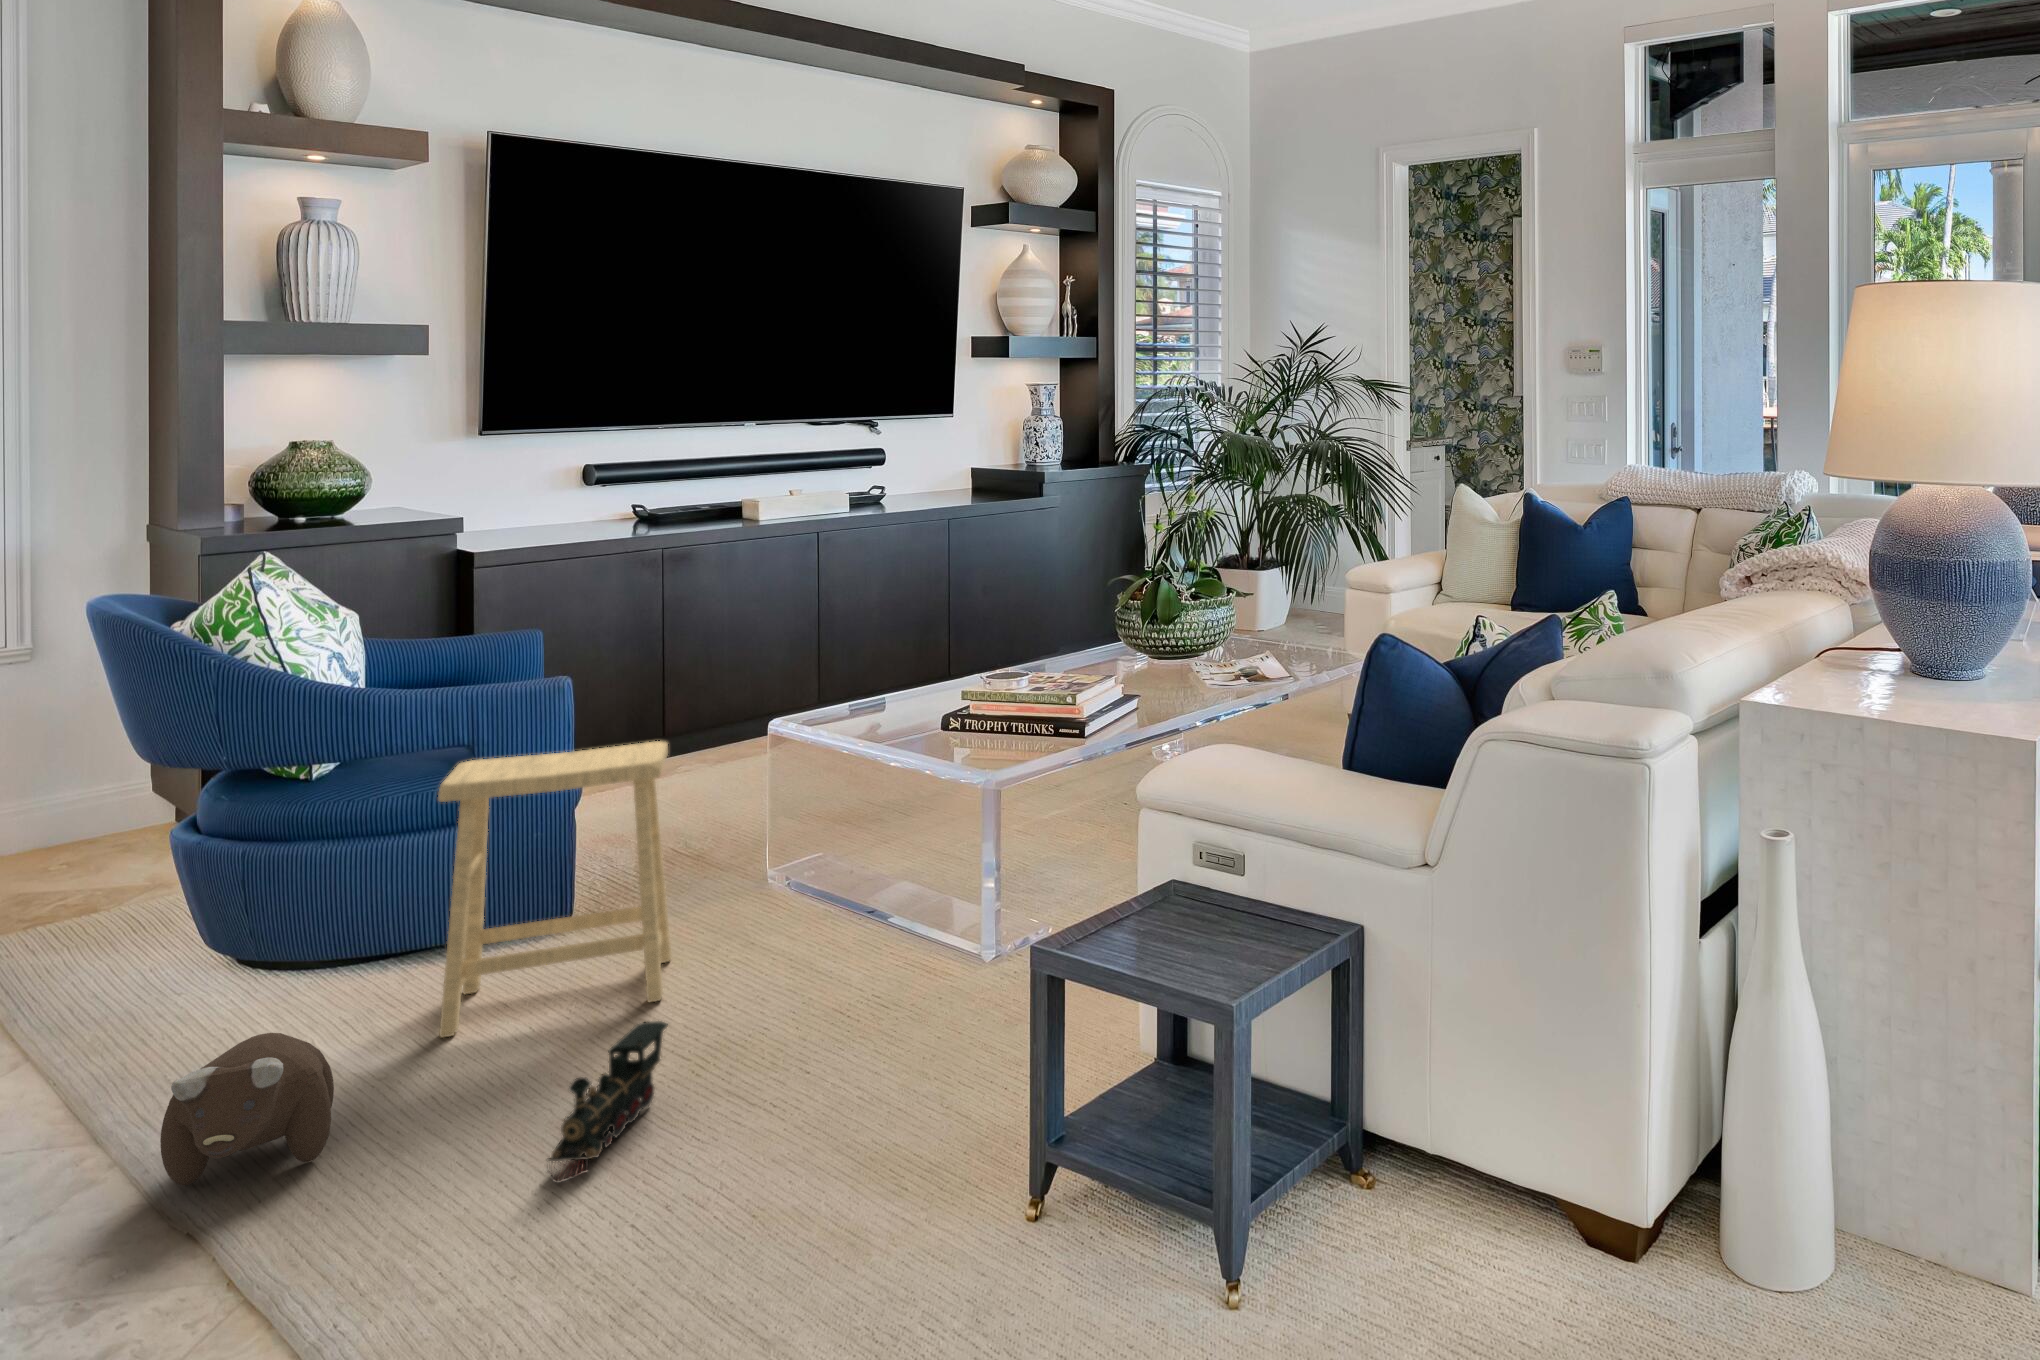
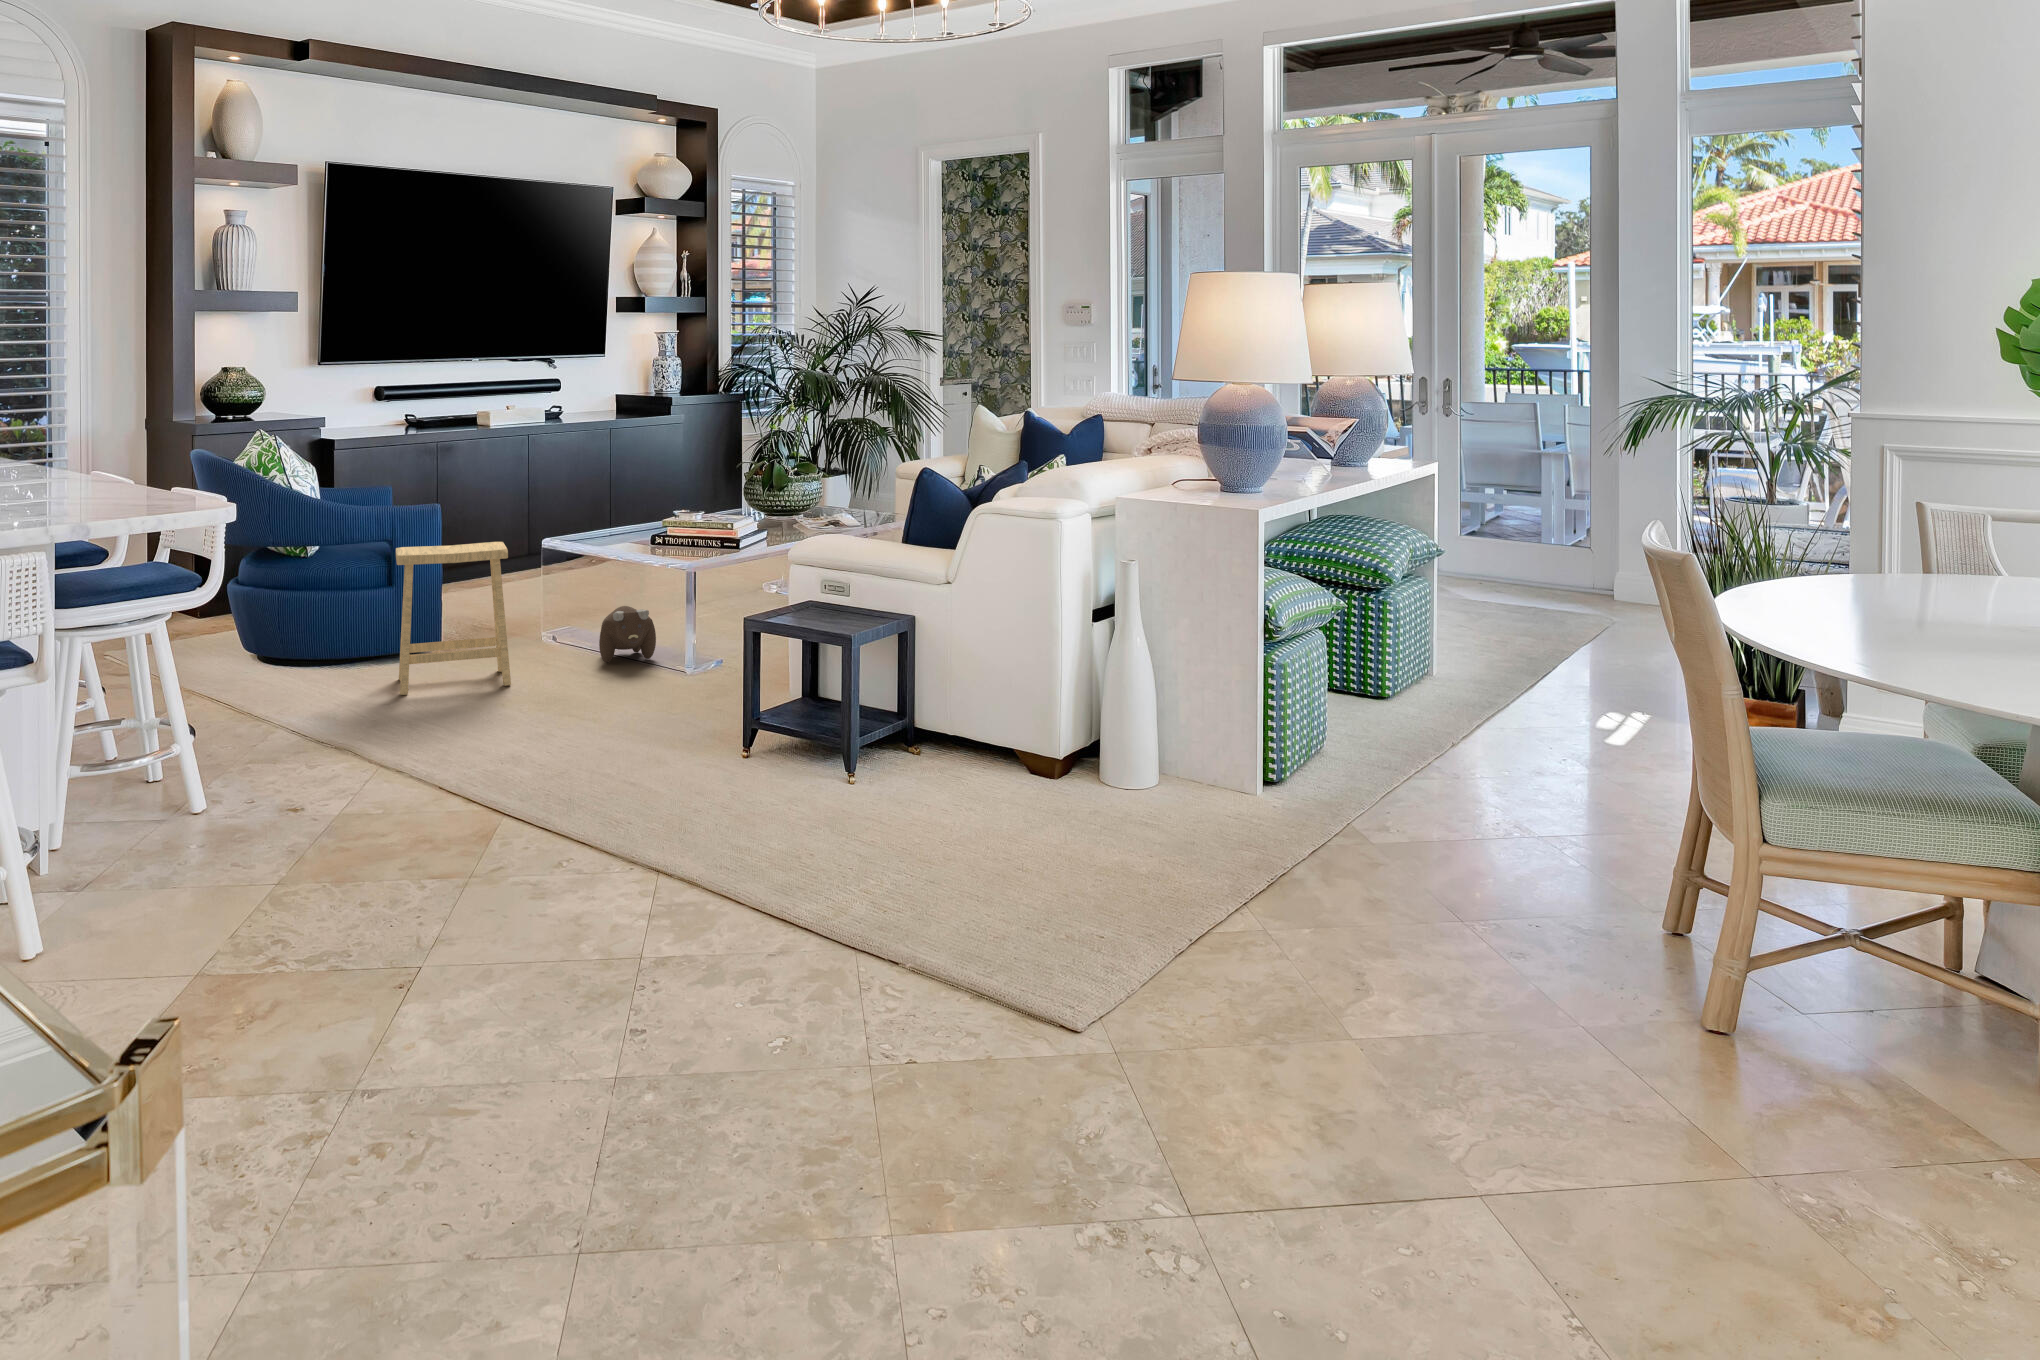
toy train: present [547,1021,668,1183] -> none [494,678,536,741]
plush toy: present [160,1033,334,1186] -> present [599,606,656,662]

